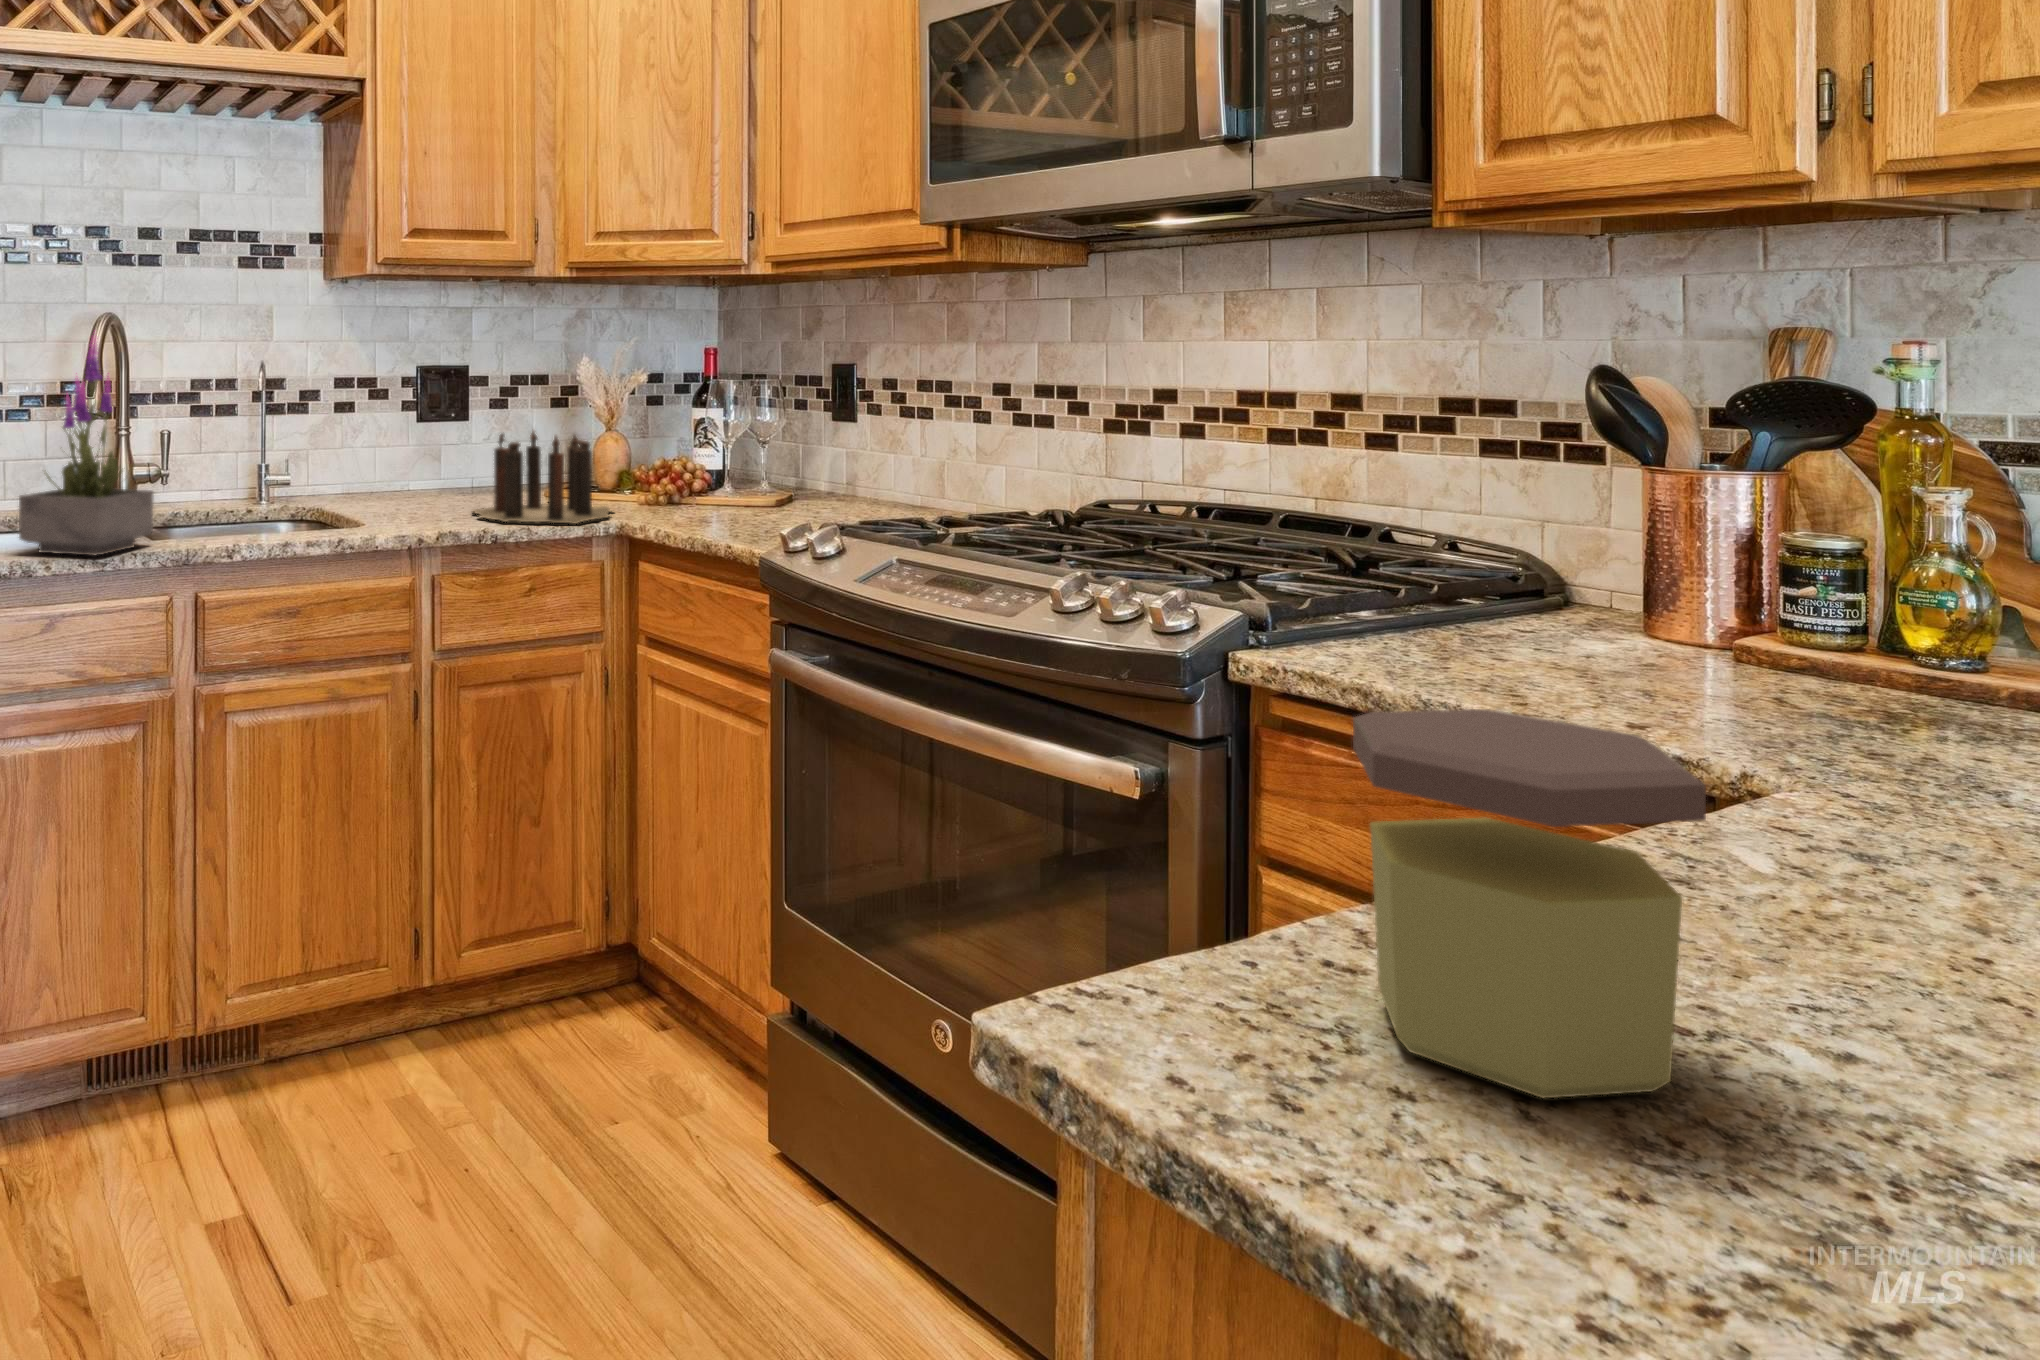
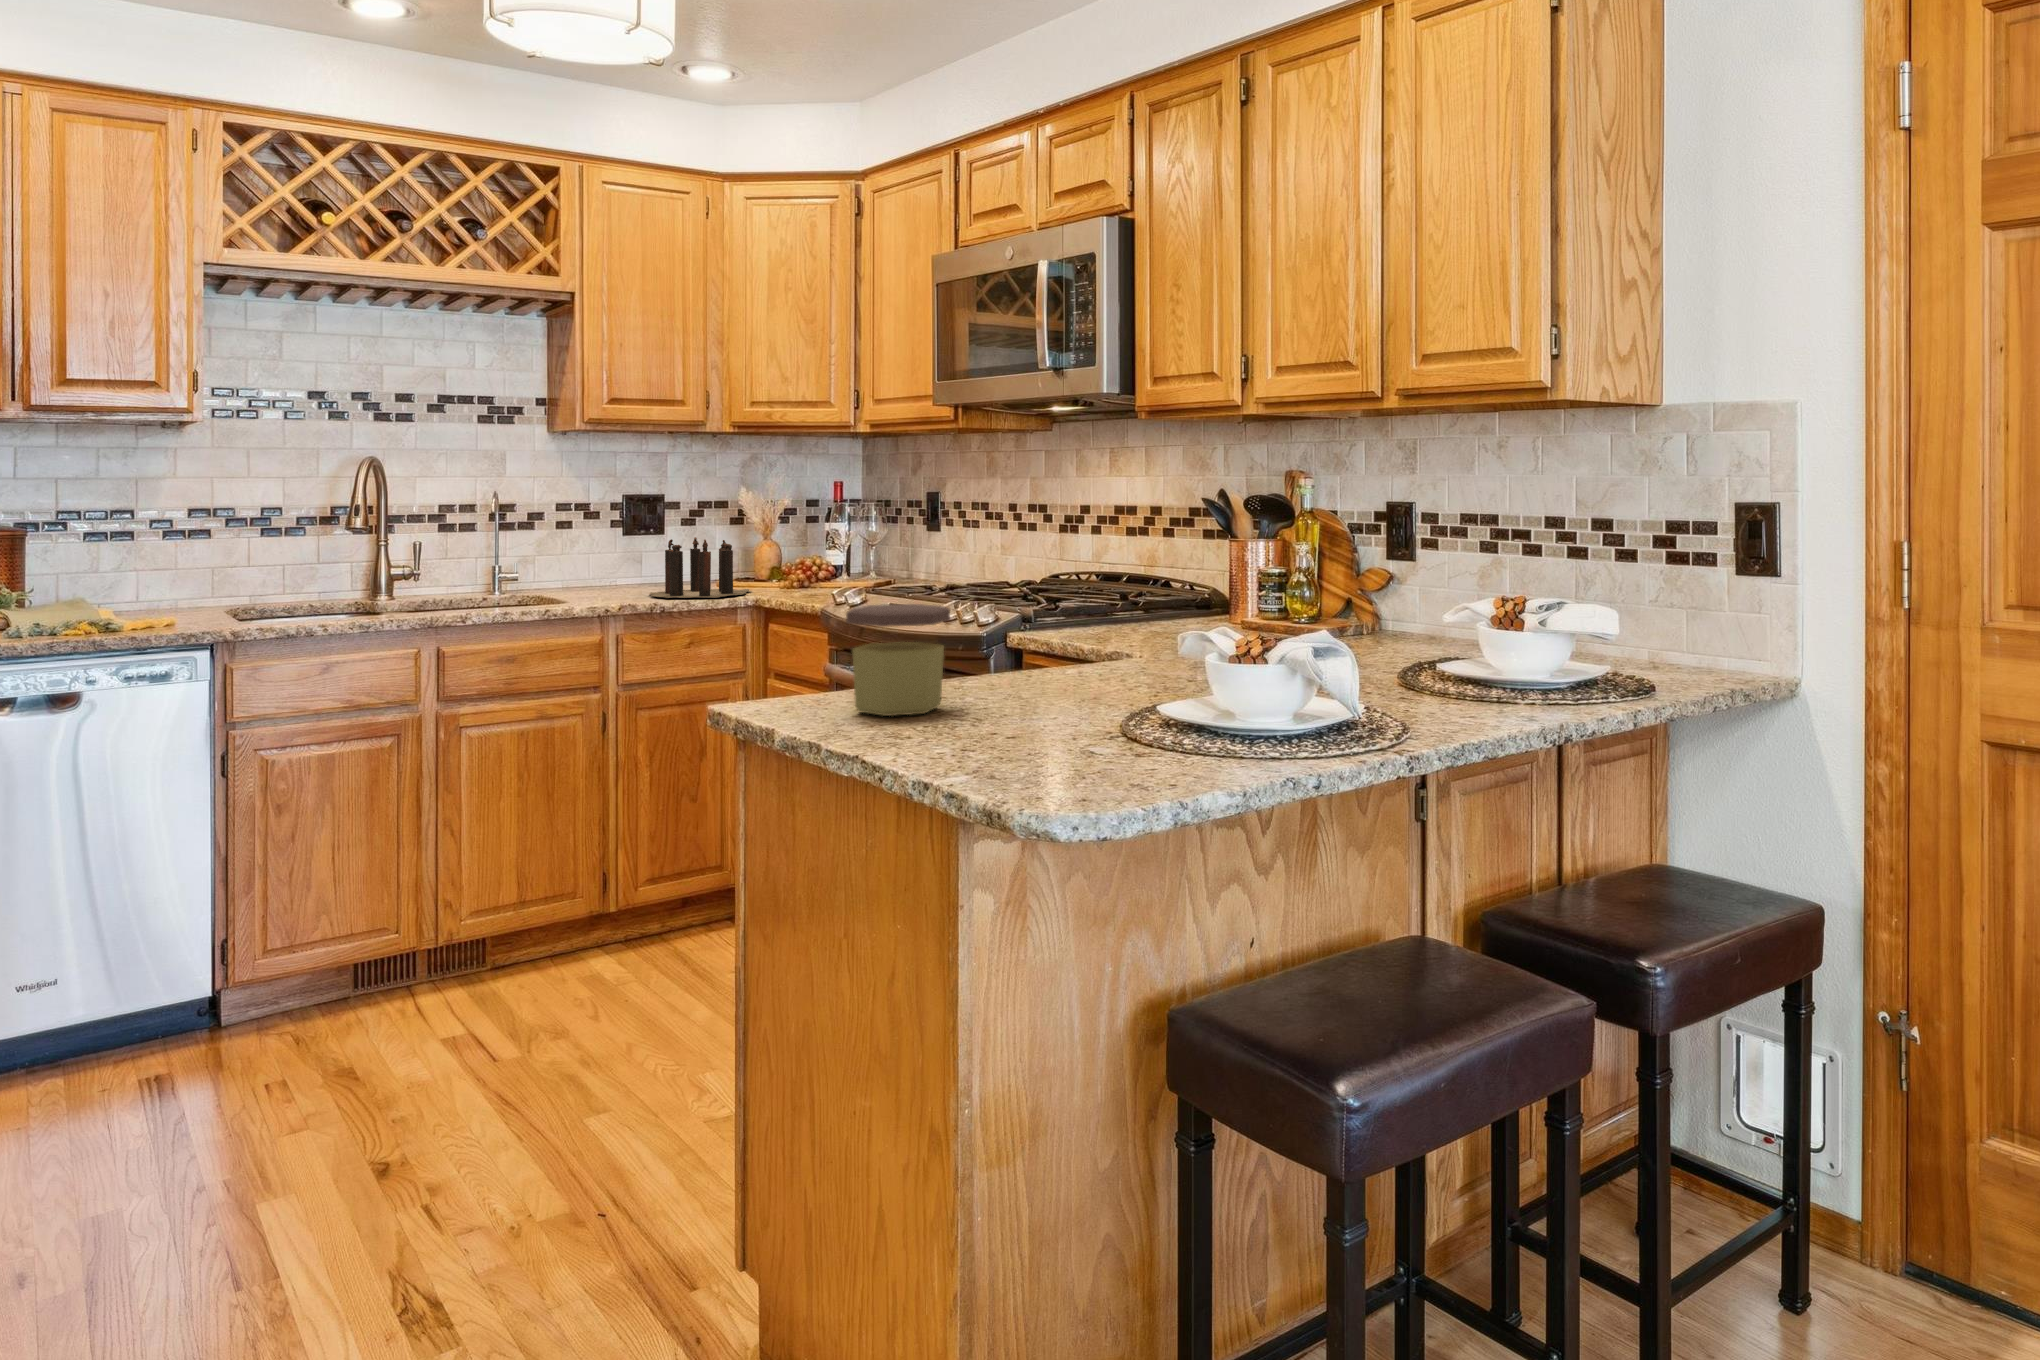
potted plant: present [19,330,154,555] -> none [304,469,406,620]

